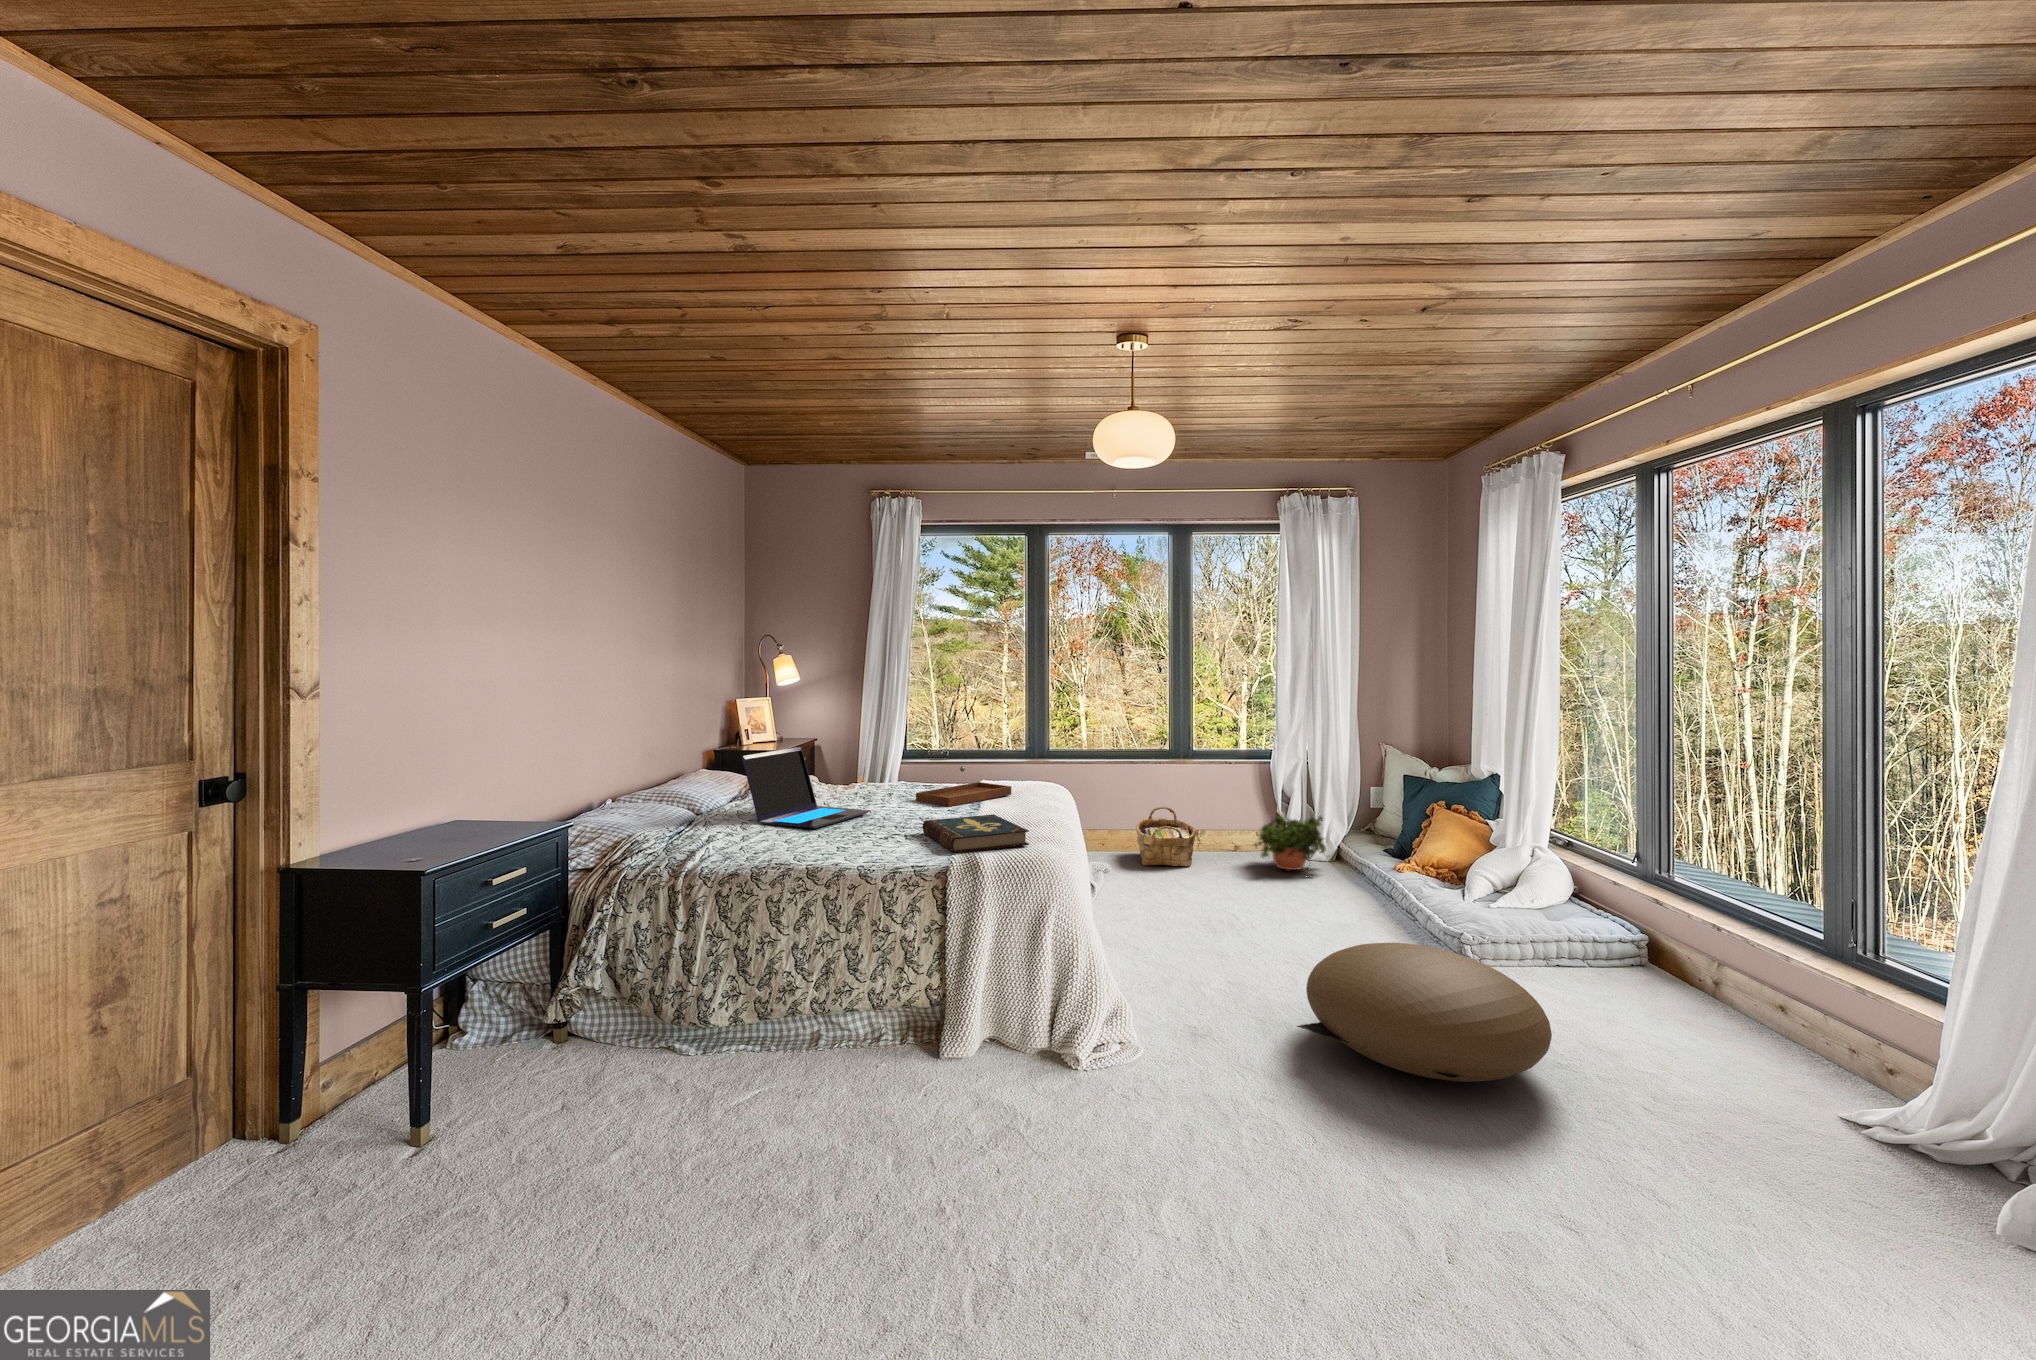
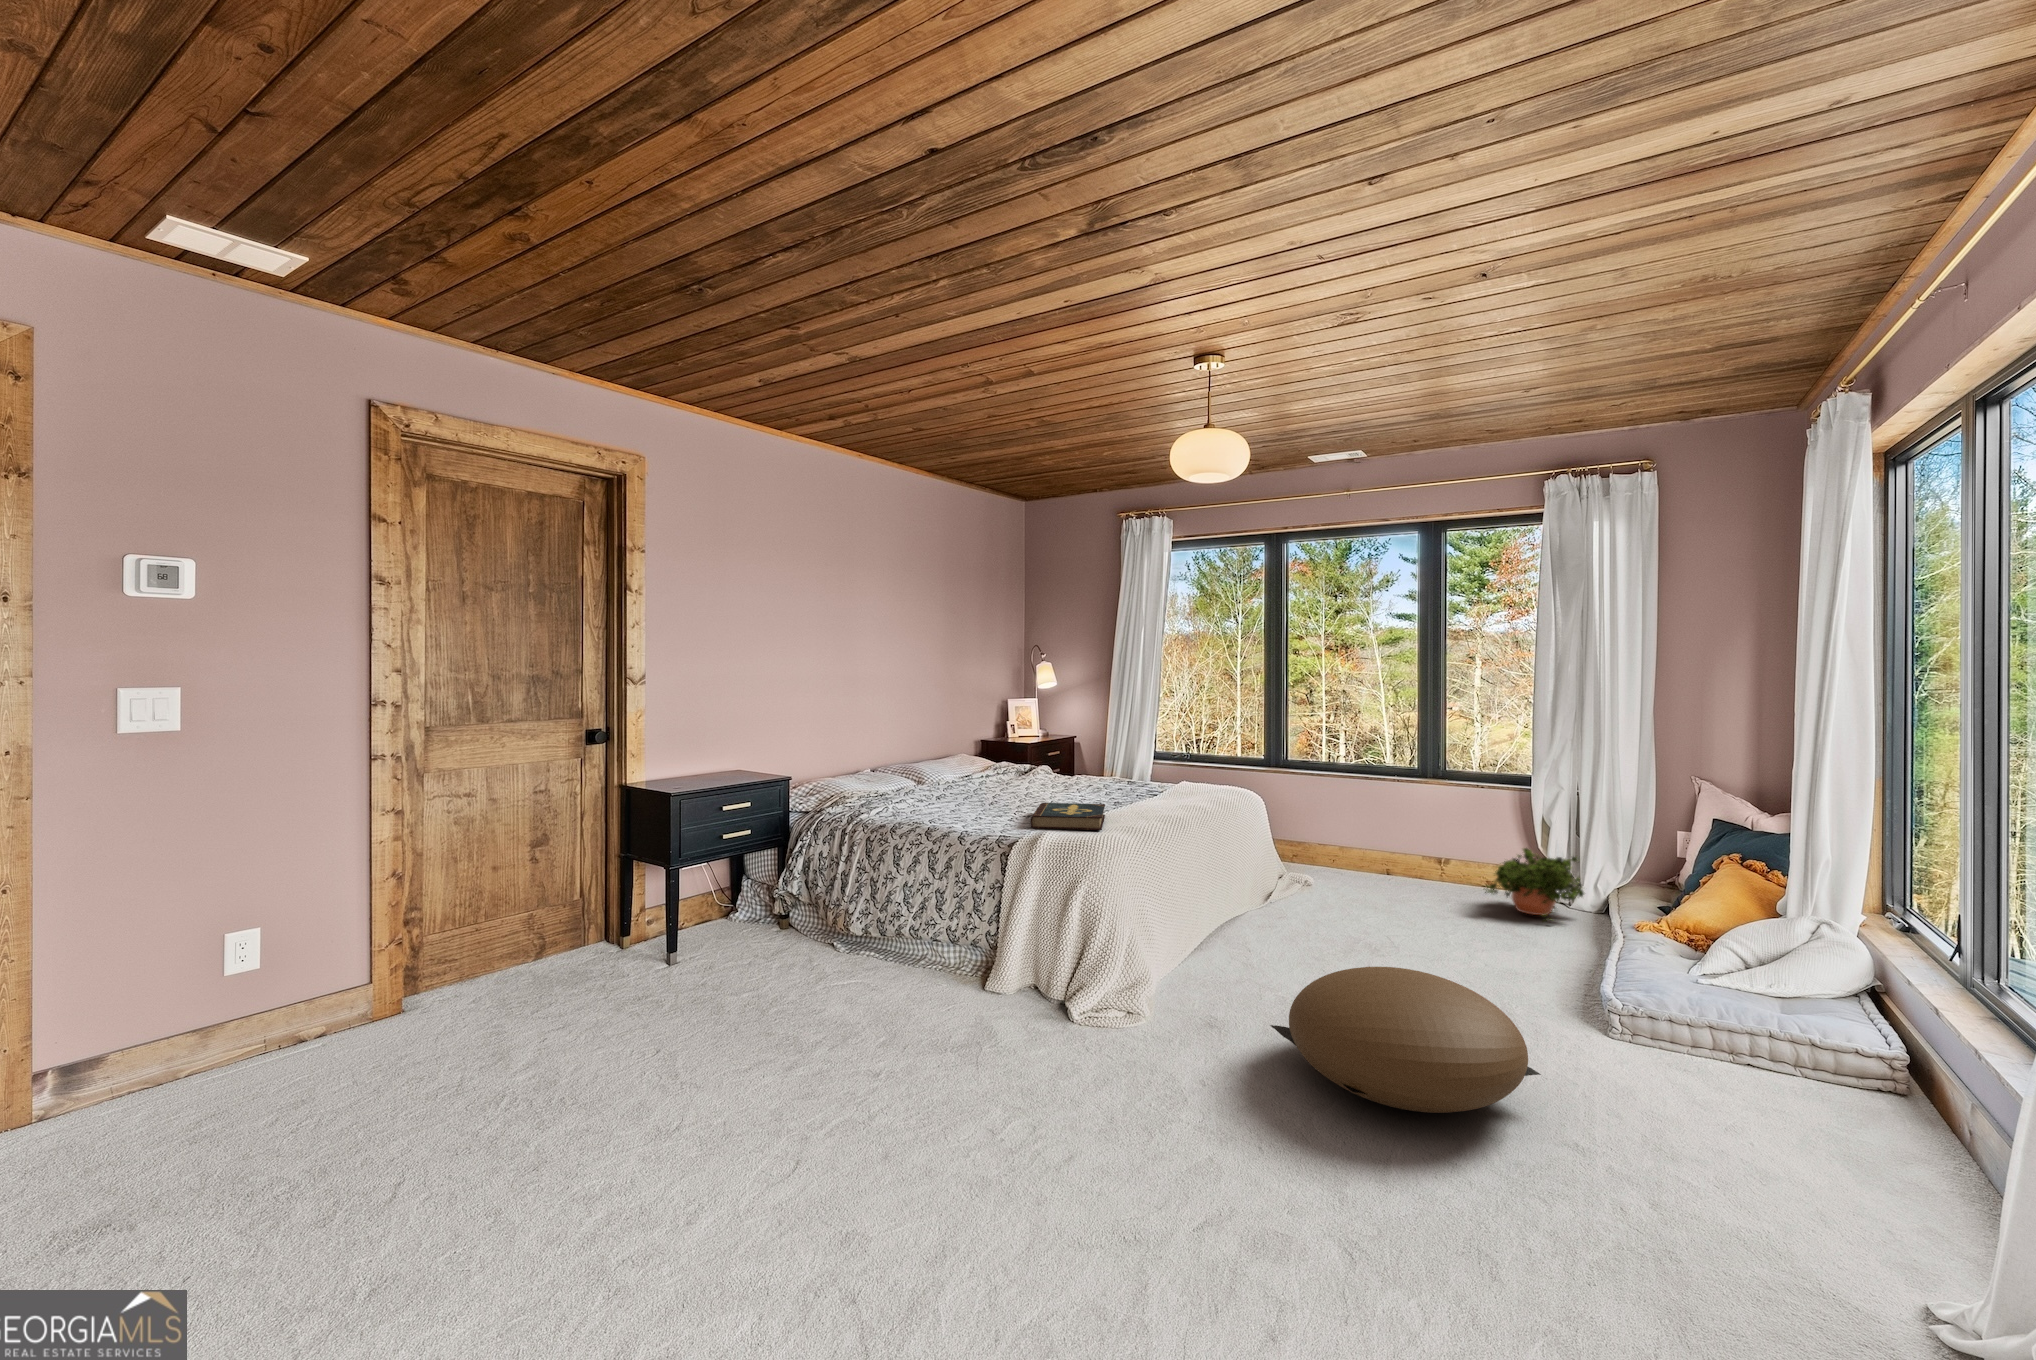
laptop: present [742,747,871,829] -> none [929,737,1029,802]
tray: present [916,766,1011,807] -> none [1088,764,1179,798]
woven basket: present [1136,806,1196,867] -> none [1361,828,1431,895]

